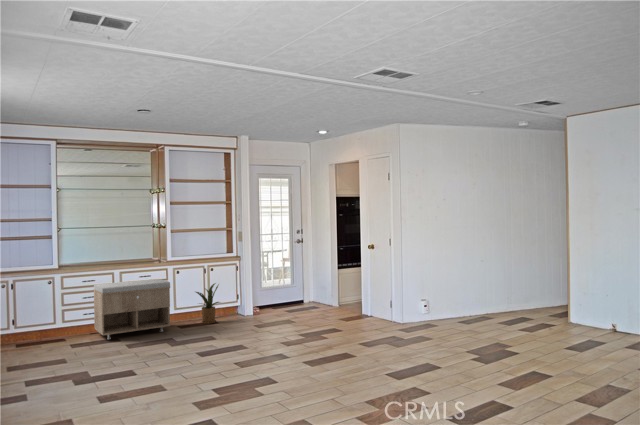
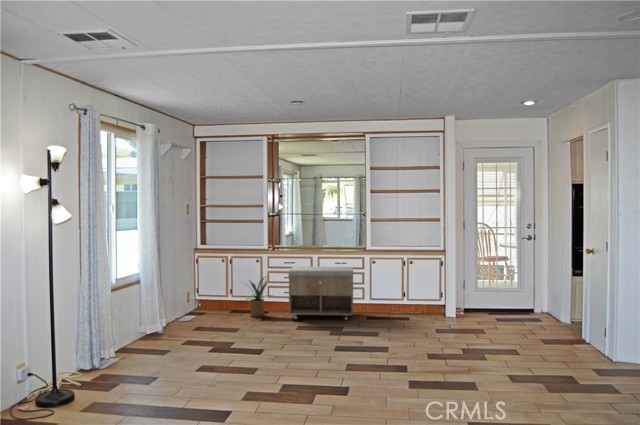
house plant: present [196,283,219,324] -> present [246,277,271,317]

